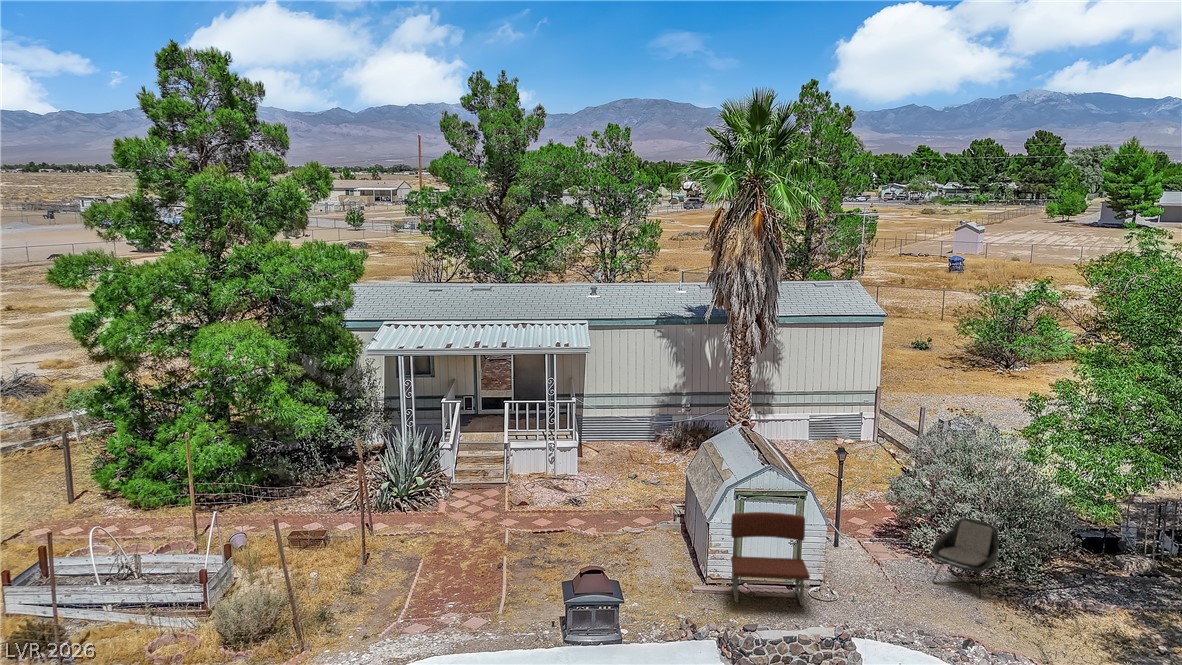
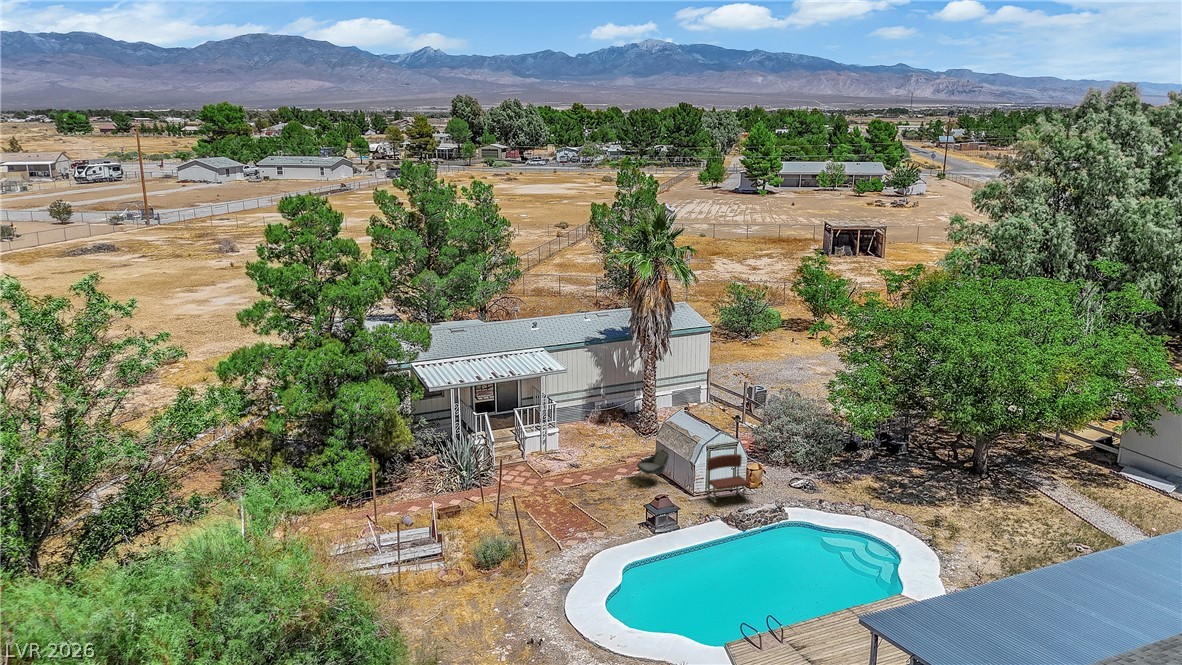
lounge chair: present [931,519,999,598] -> present [637,450,669,486]

